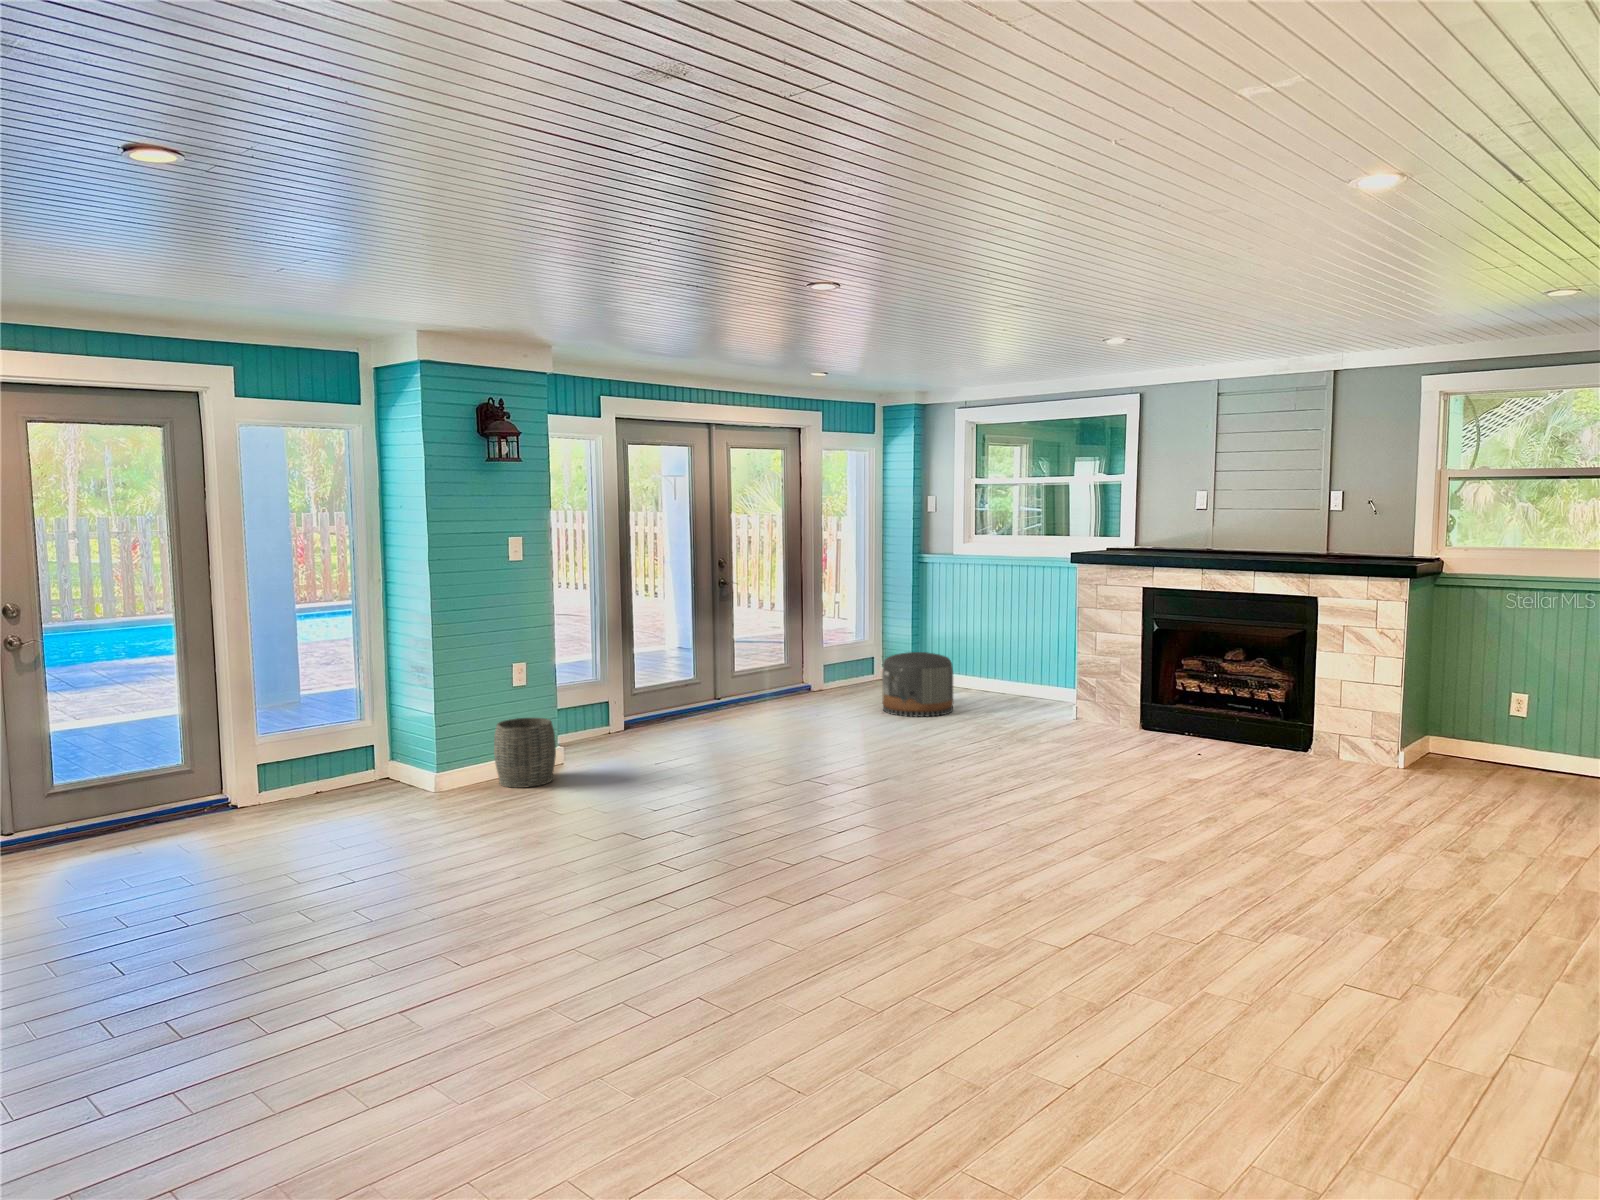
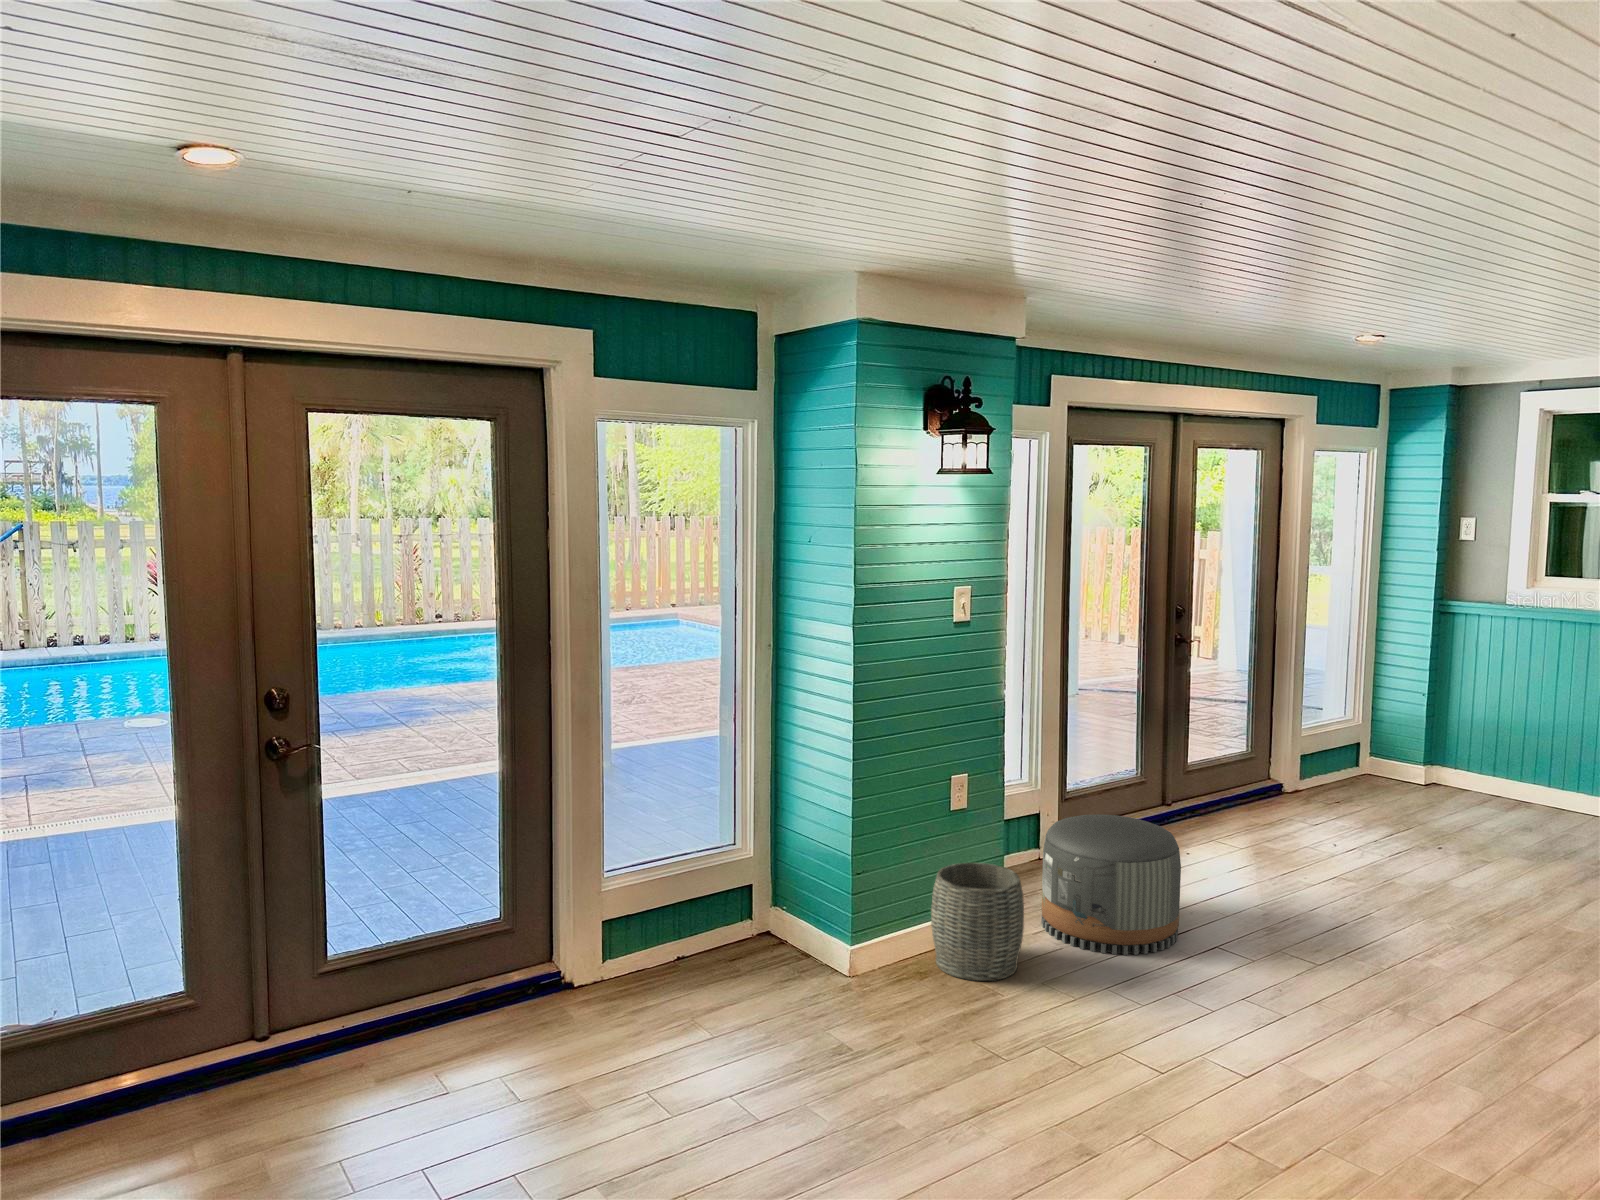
pouf: present [882,652,953,717] -> present [1042,814,1181,955]

